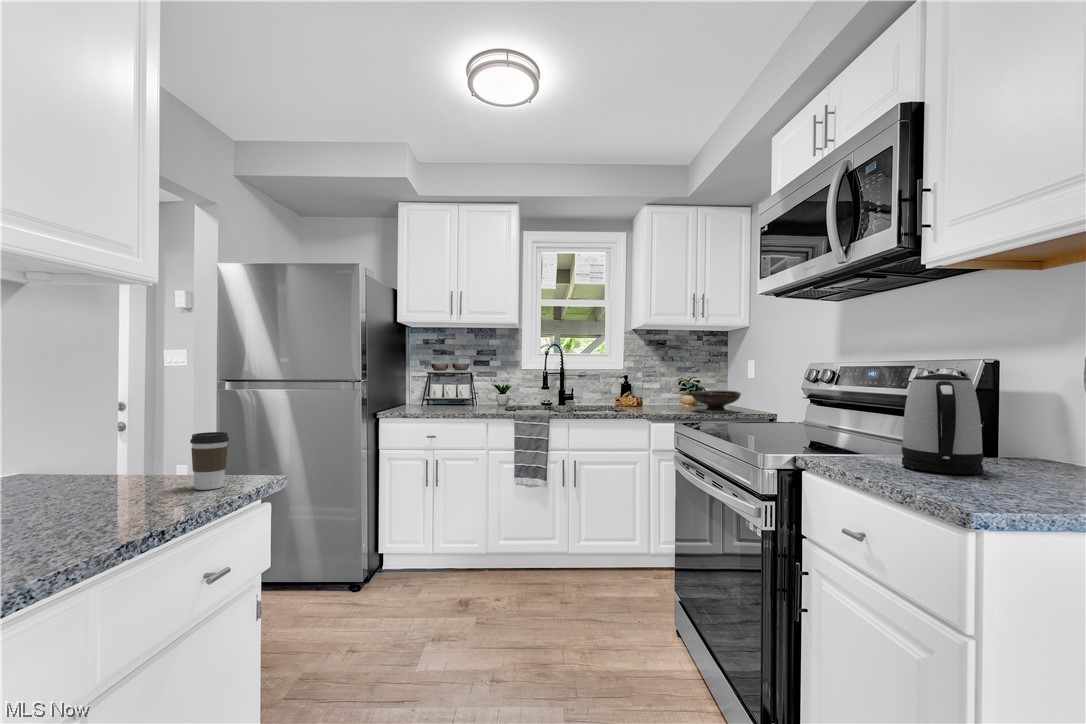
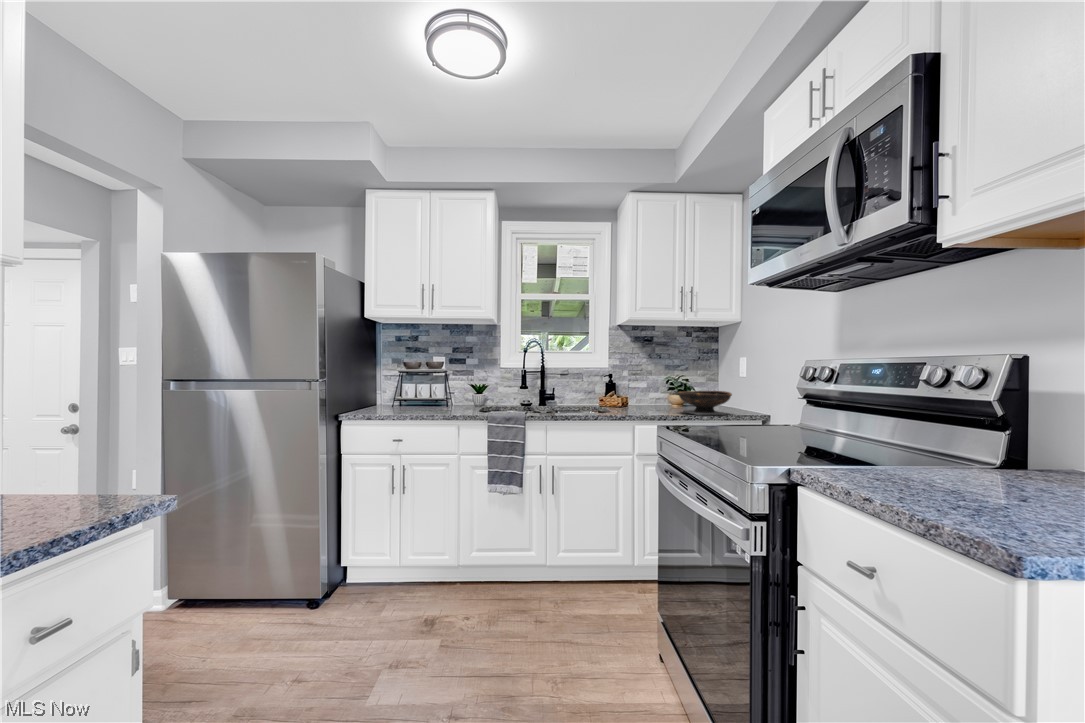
kettle: present [902,373,983,474] -> none [917,372,1019,495]
coffee cup: present [190,432,229,490] -> none [42,444,98,516]

